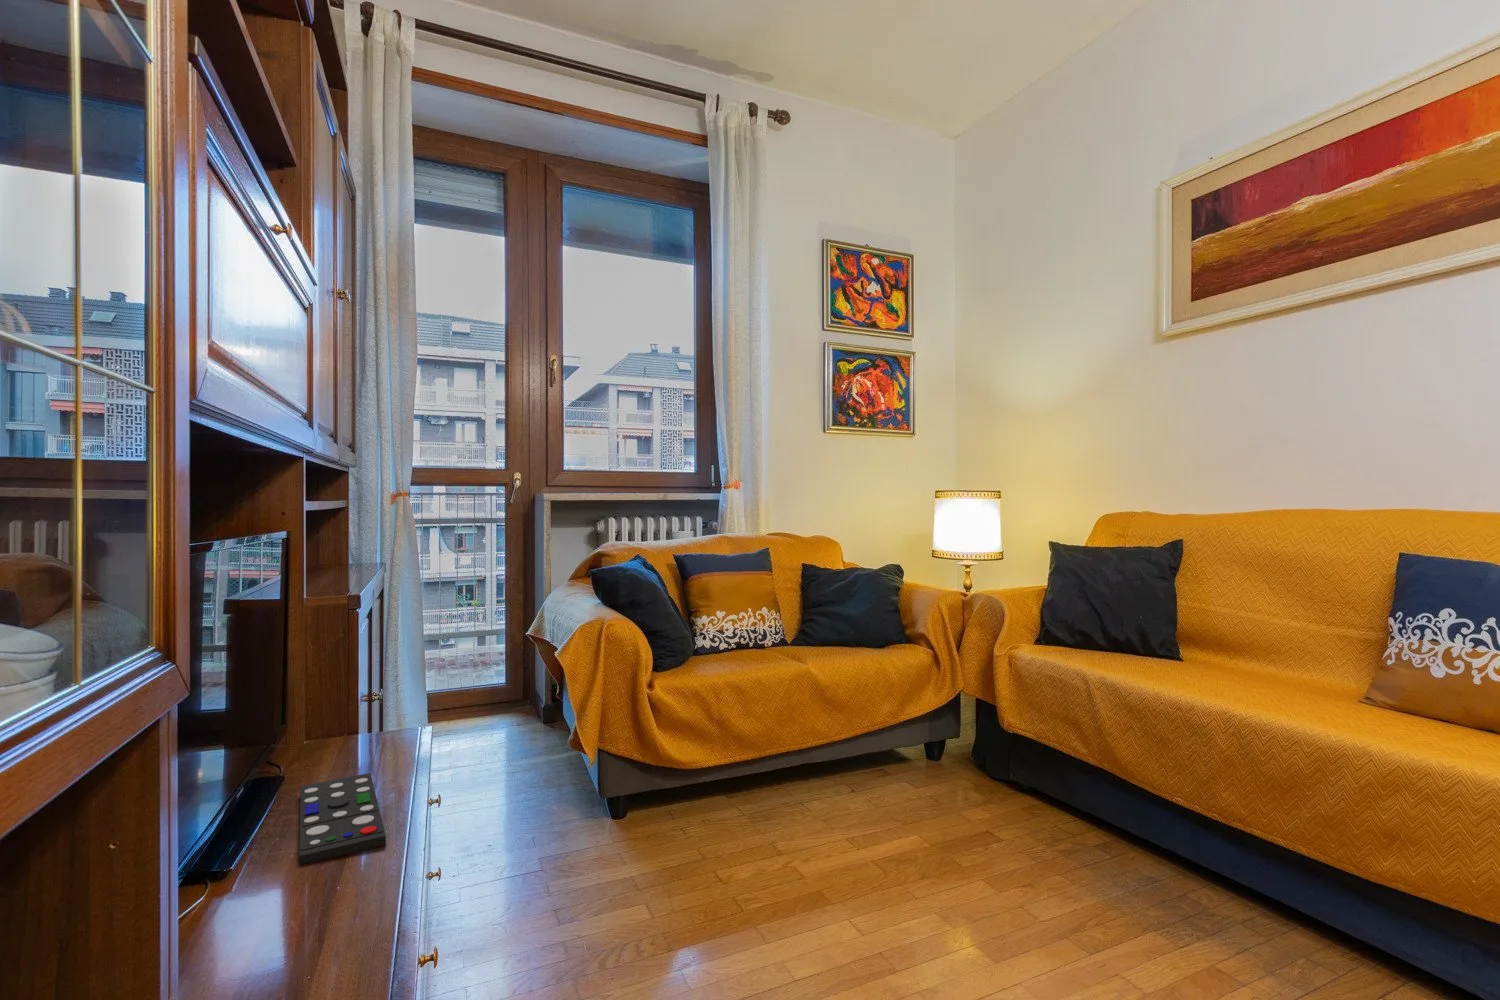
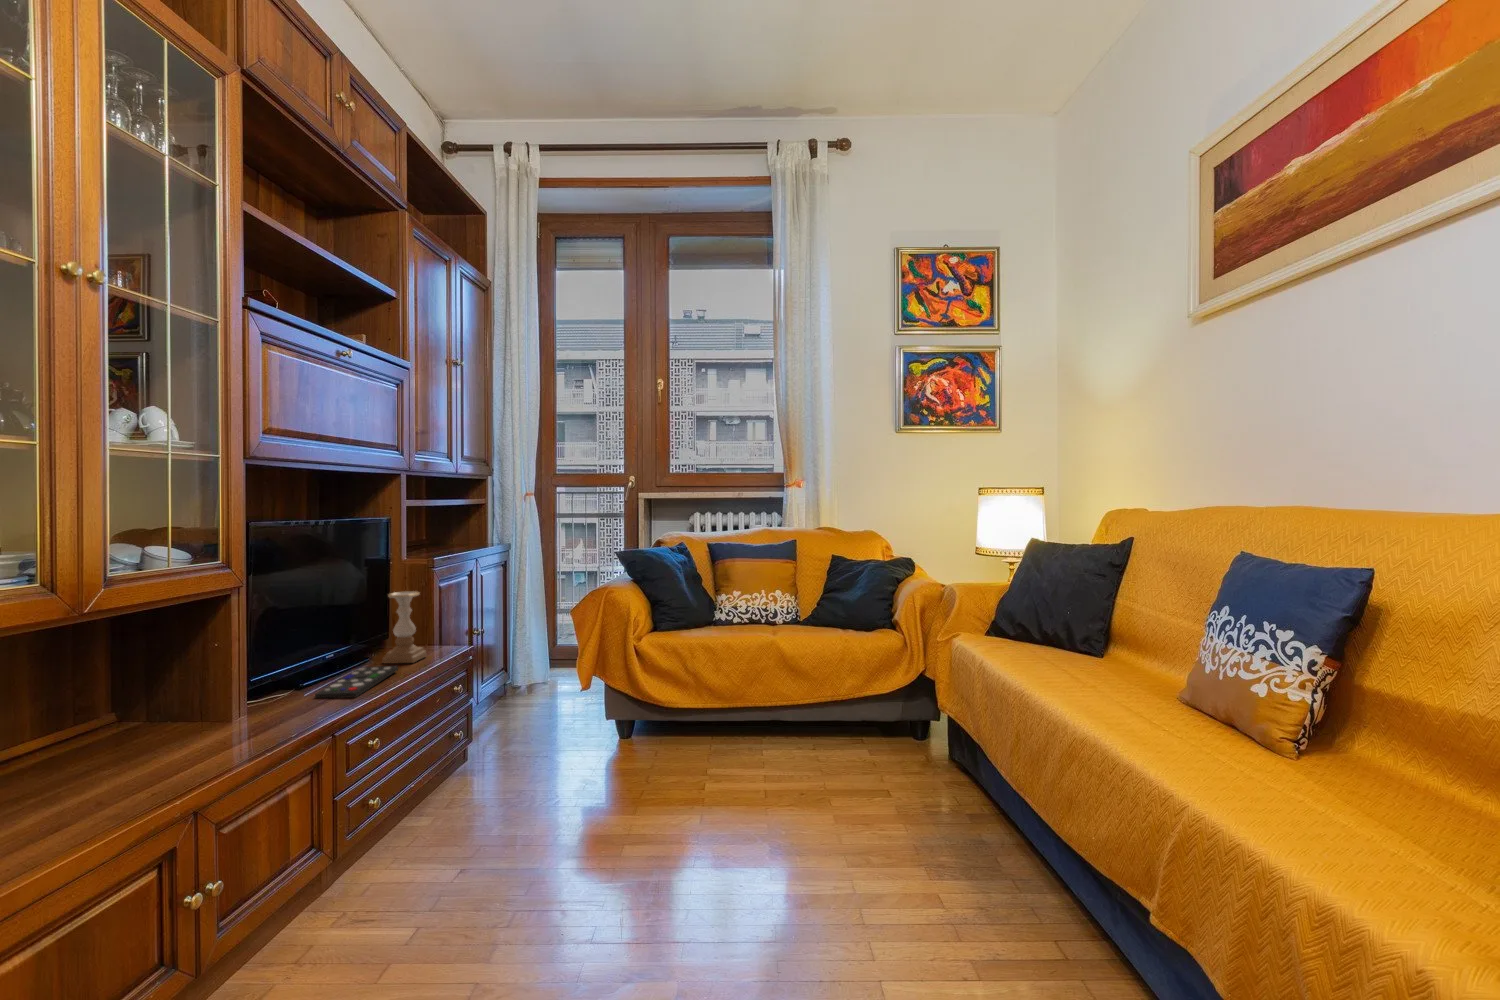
candle holder: none [307,643,369,774] -> present [383,591,426,664]

